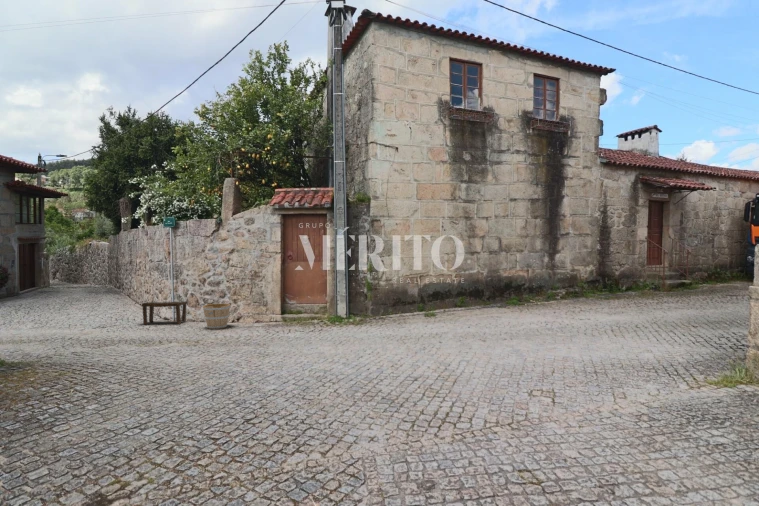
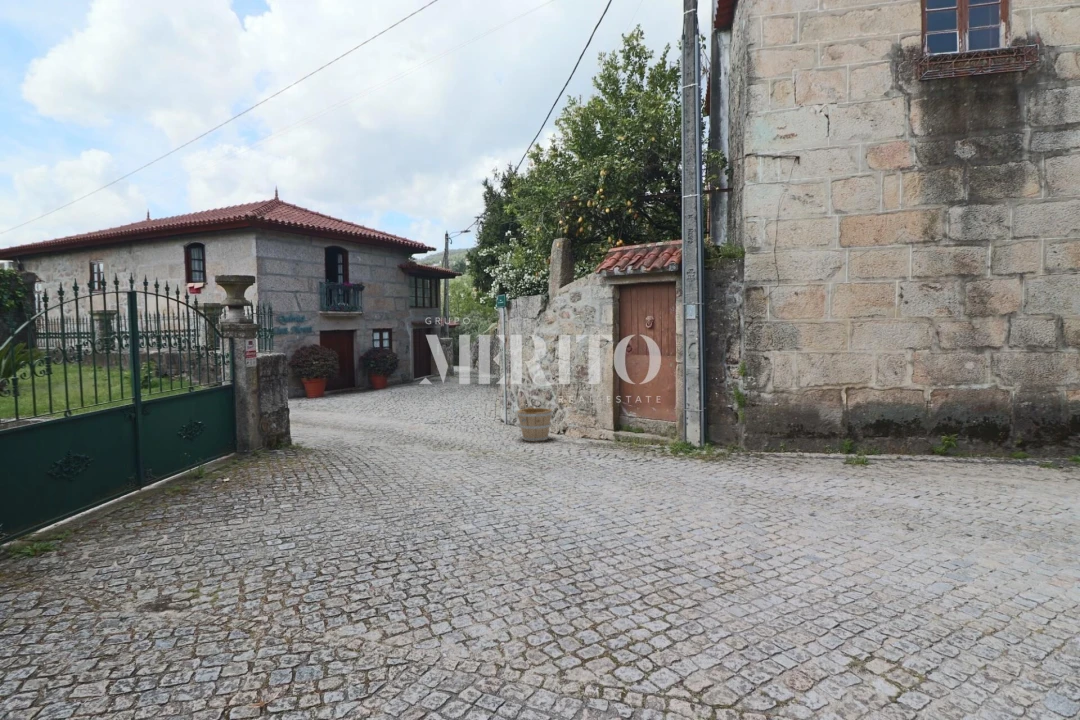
bench: present [142,301,187,325] -> none [471,399,519,430]

